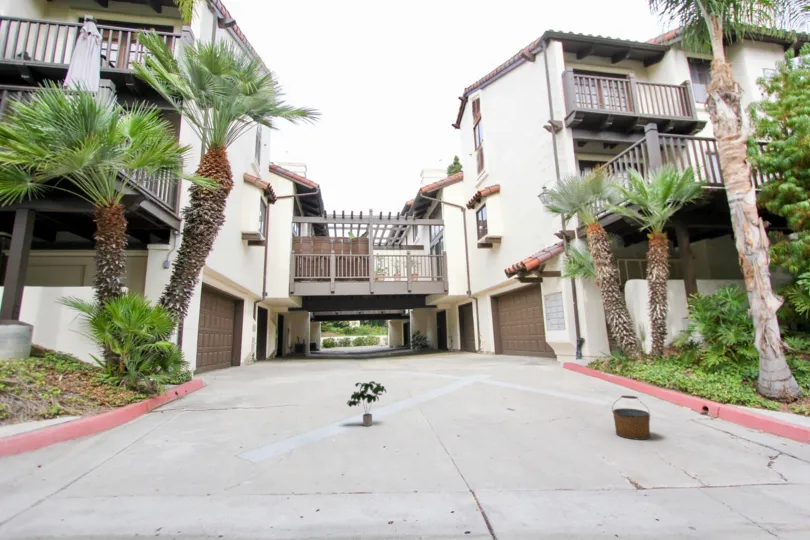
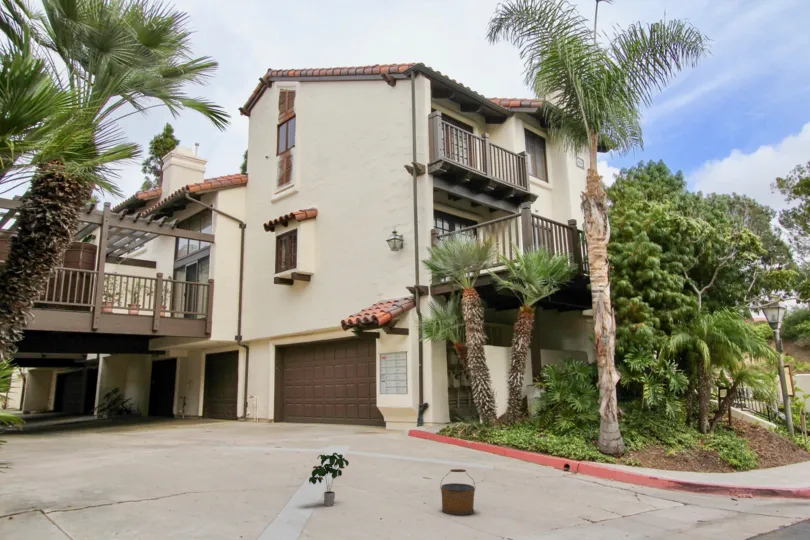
bucket: present [613,396,650,440] -> present [441,469,475,515]

